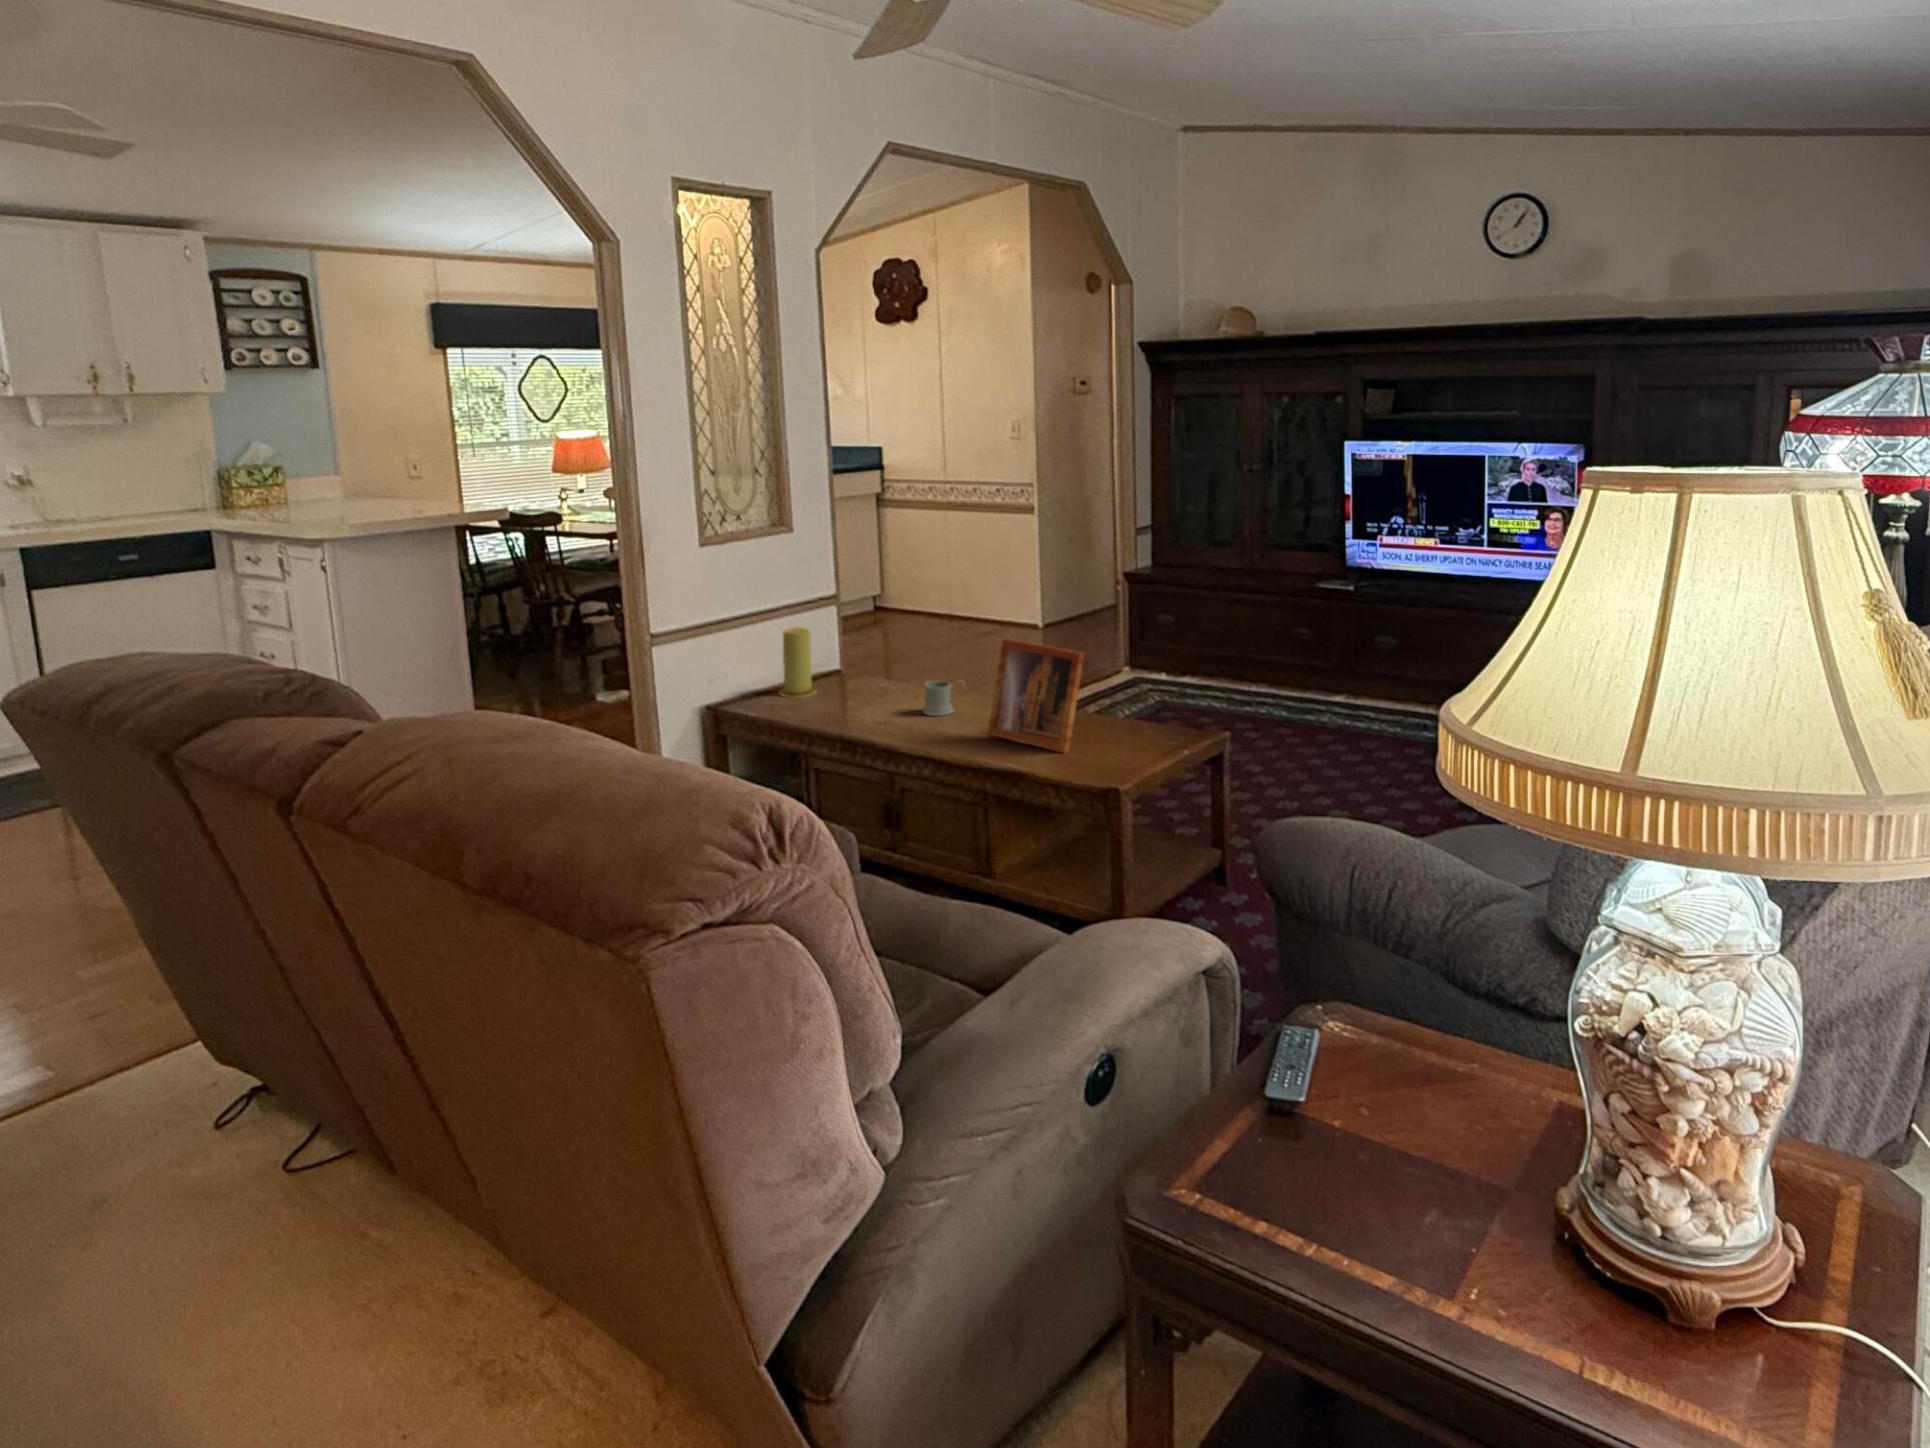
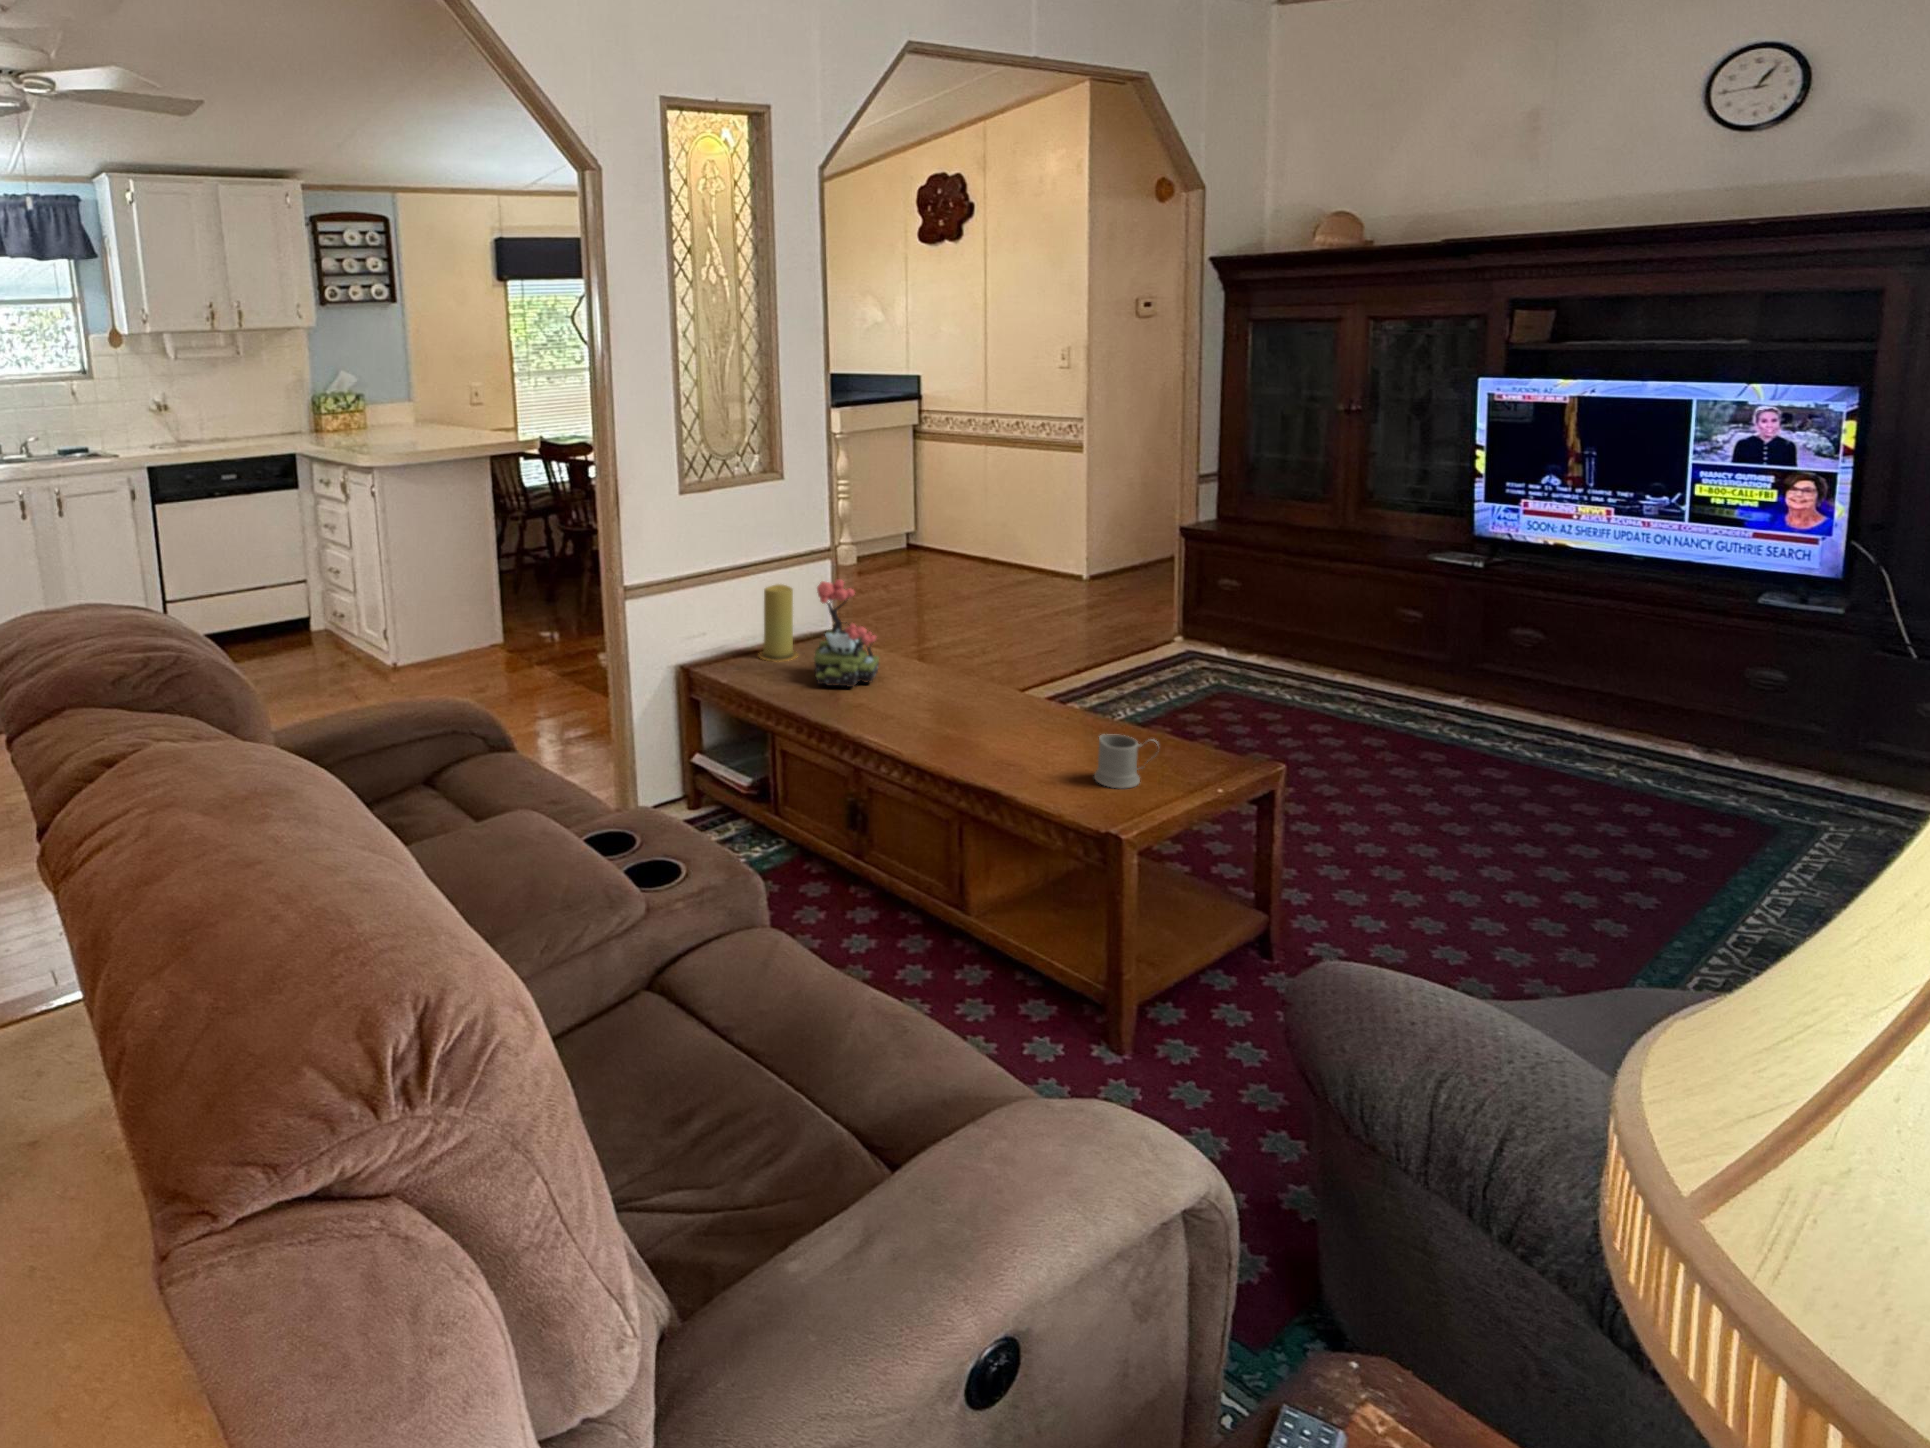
plant: none [836,617,895,711] -> present [814,579,879,687]
picture frame: present [988,639,1084,753] -> none [970,621,1089,769]
mug: present [923,681,953,716] -> present [1094,735,1154,788]

